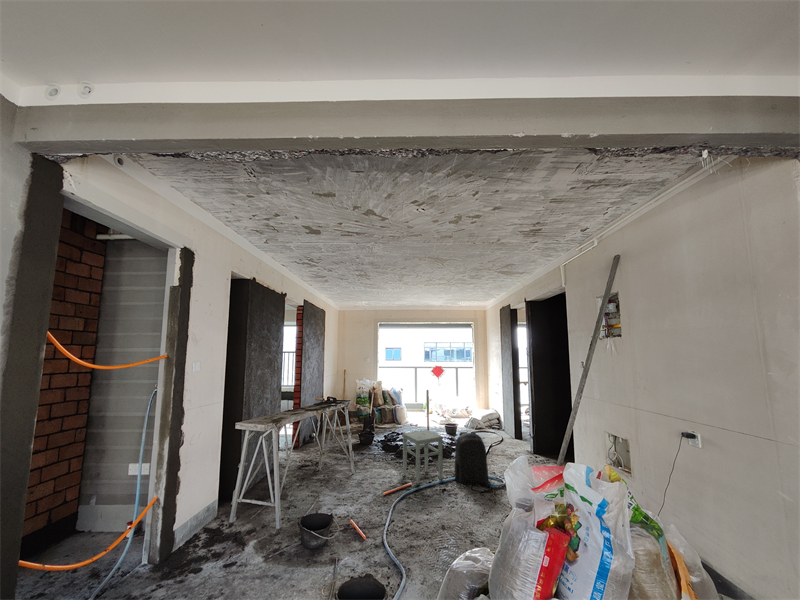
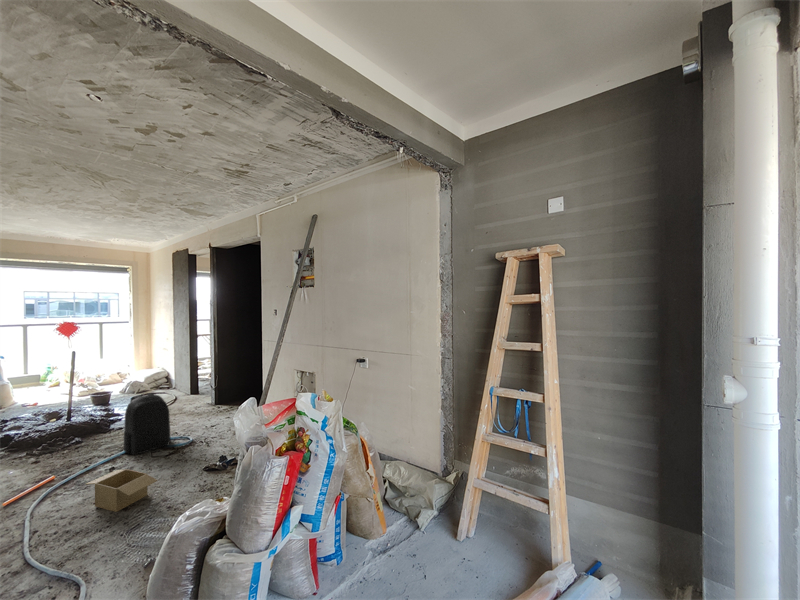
stool: present [402,430,443,484] -> none [30,404,106,477]
cardboard box: none [422,493,467,531] -> present [85,469,157,512]

